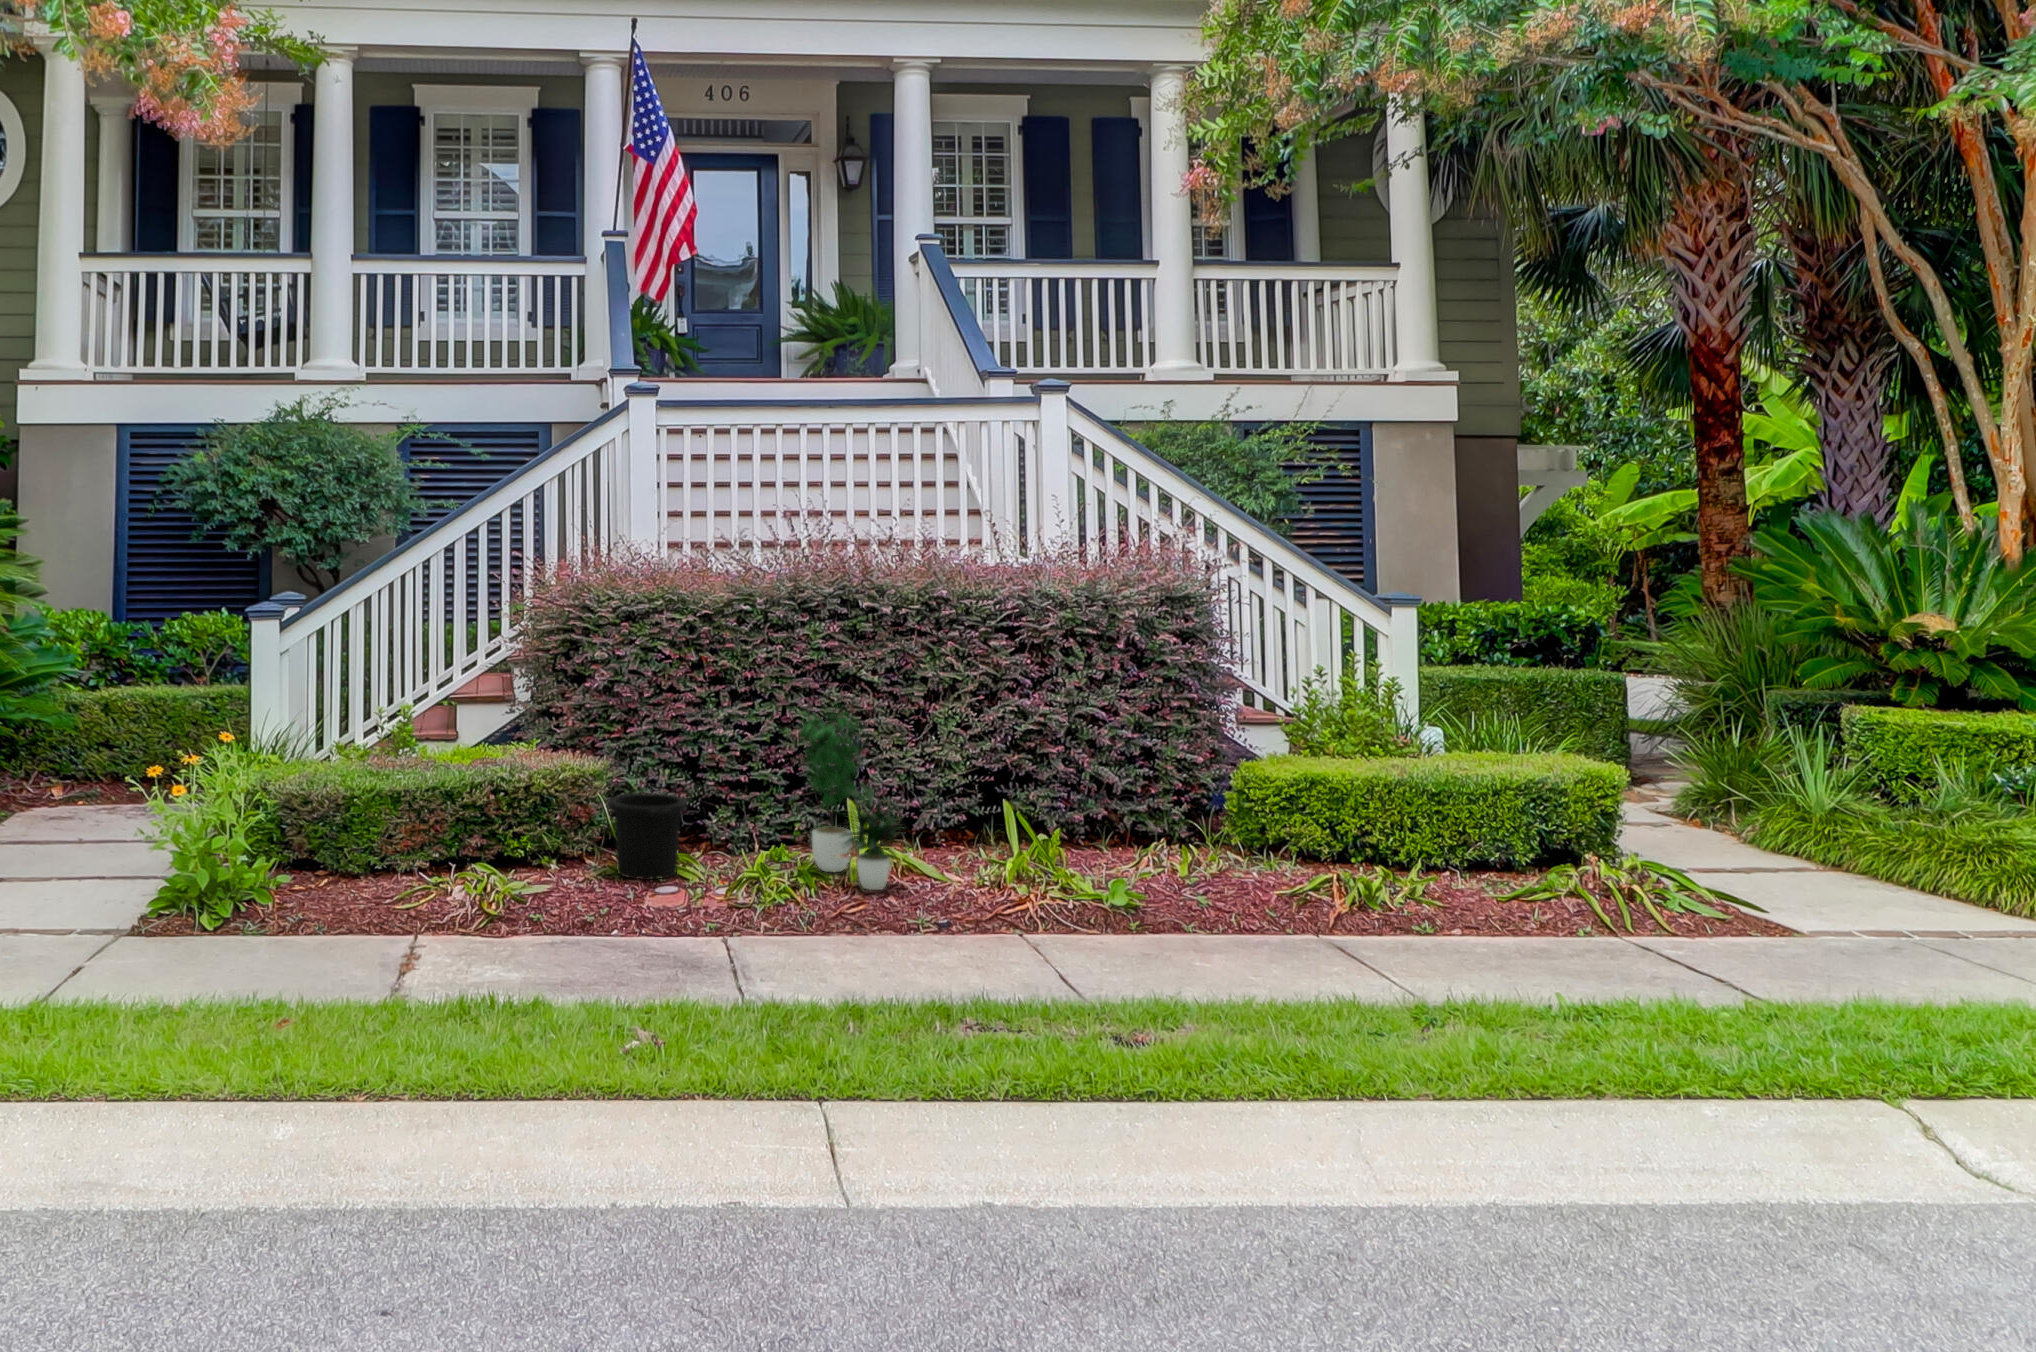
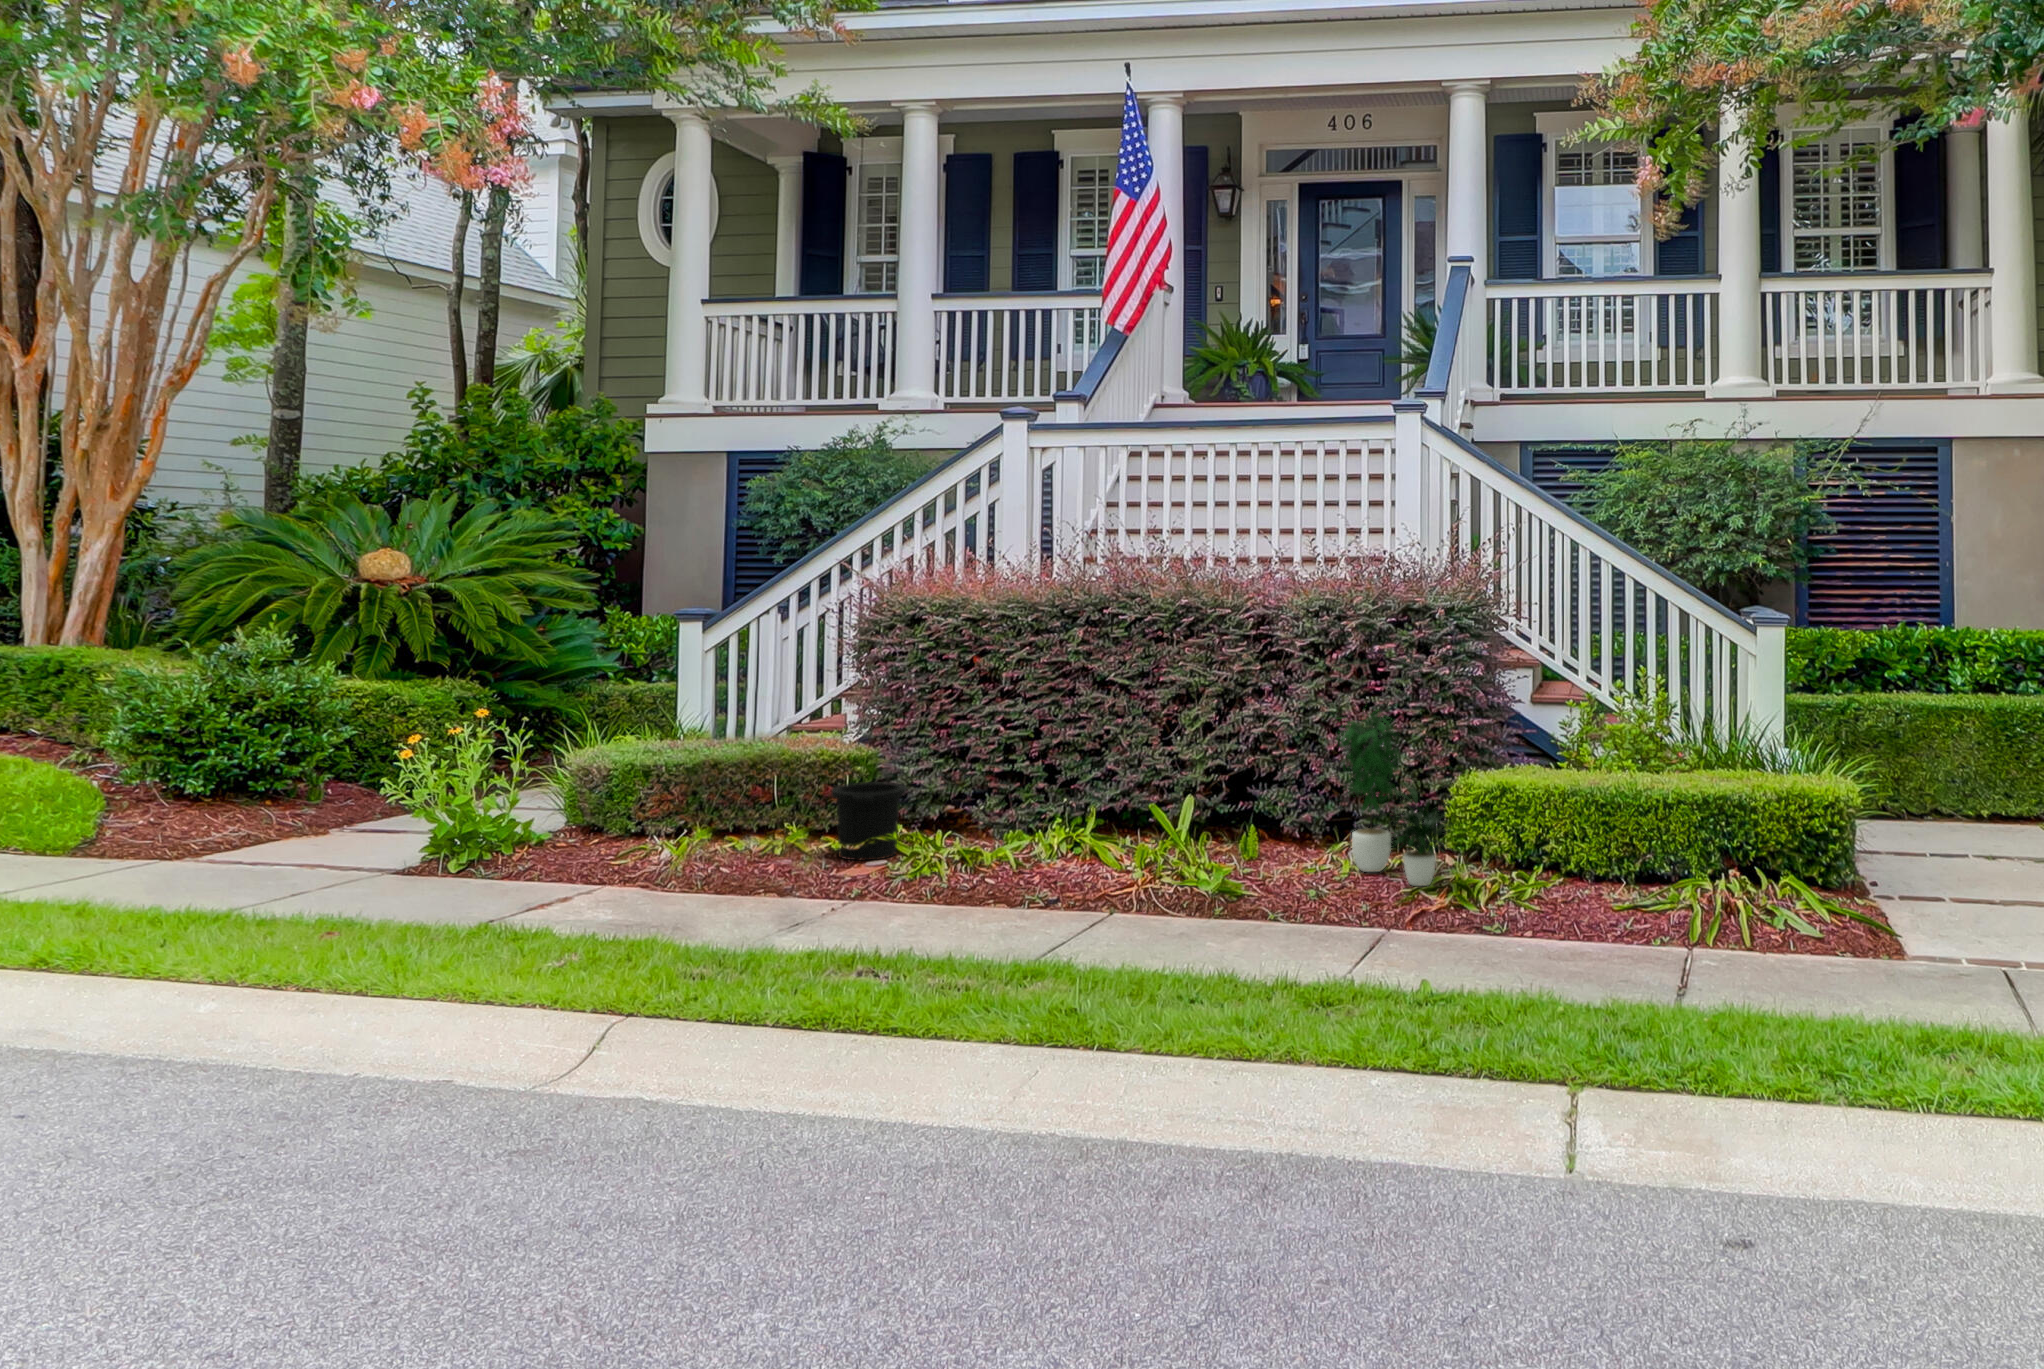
potted plant: present [798,706,903,890] -> present [1338,714,1445,886]

